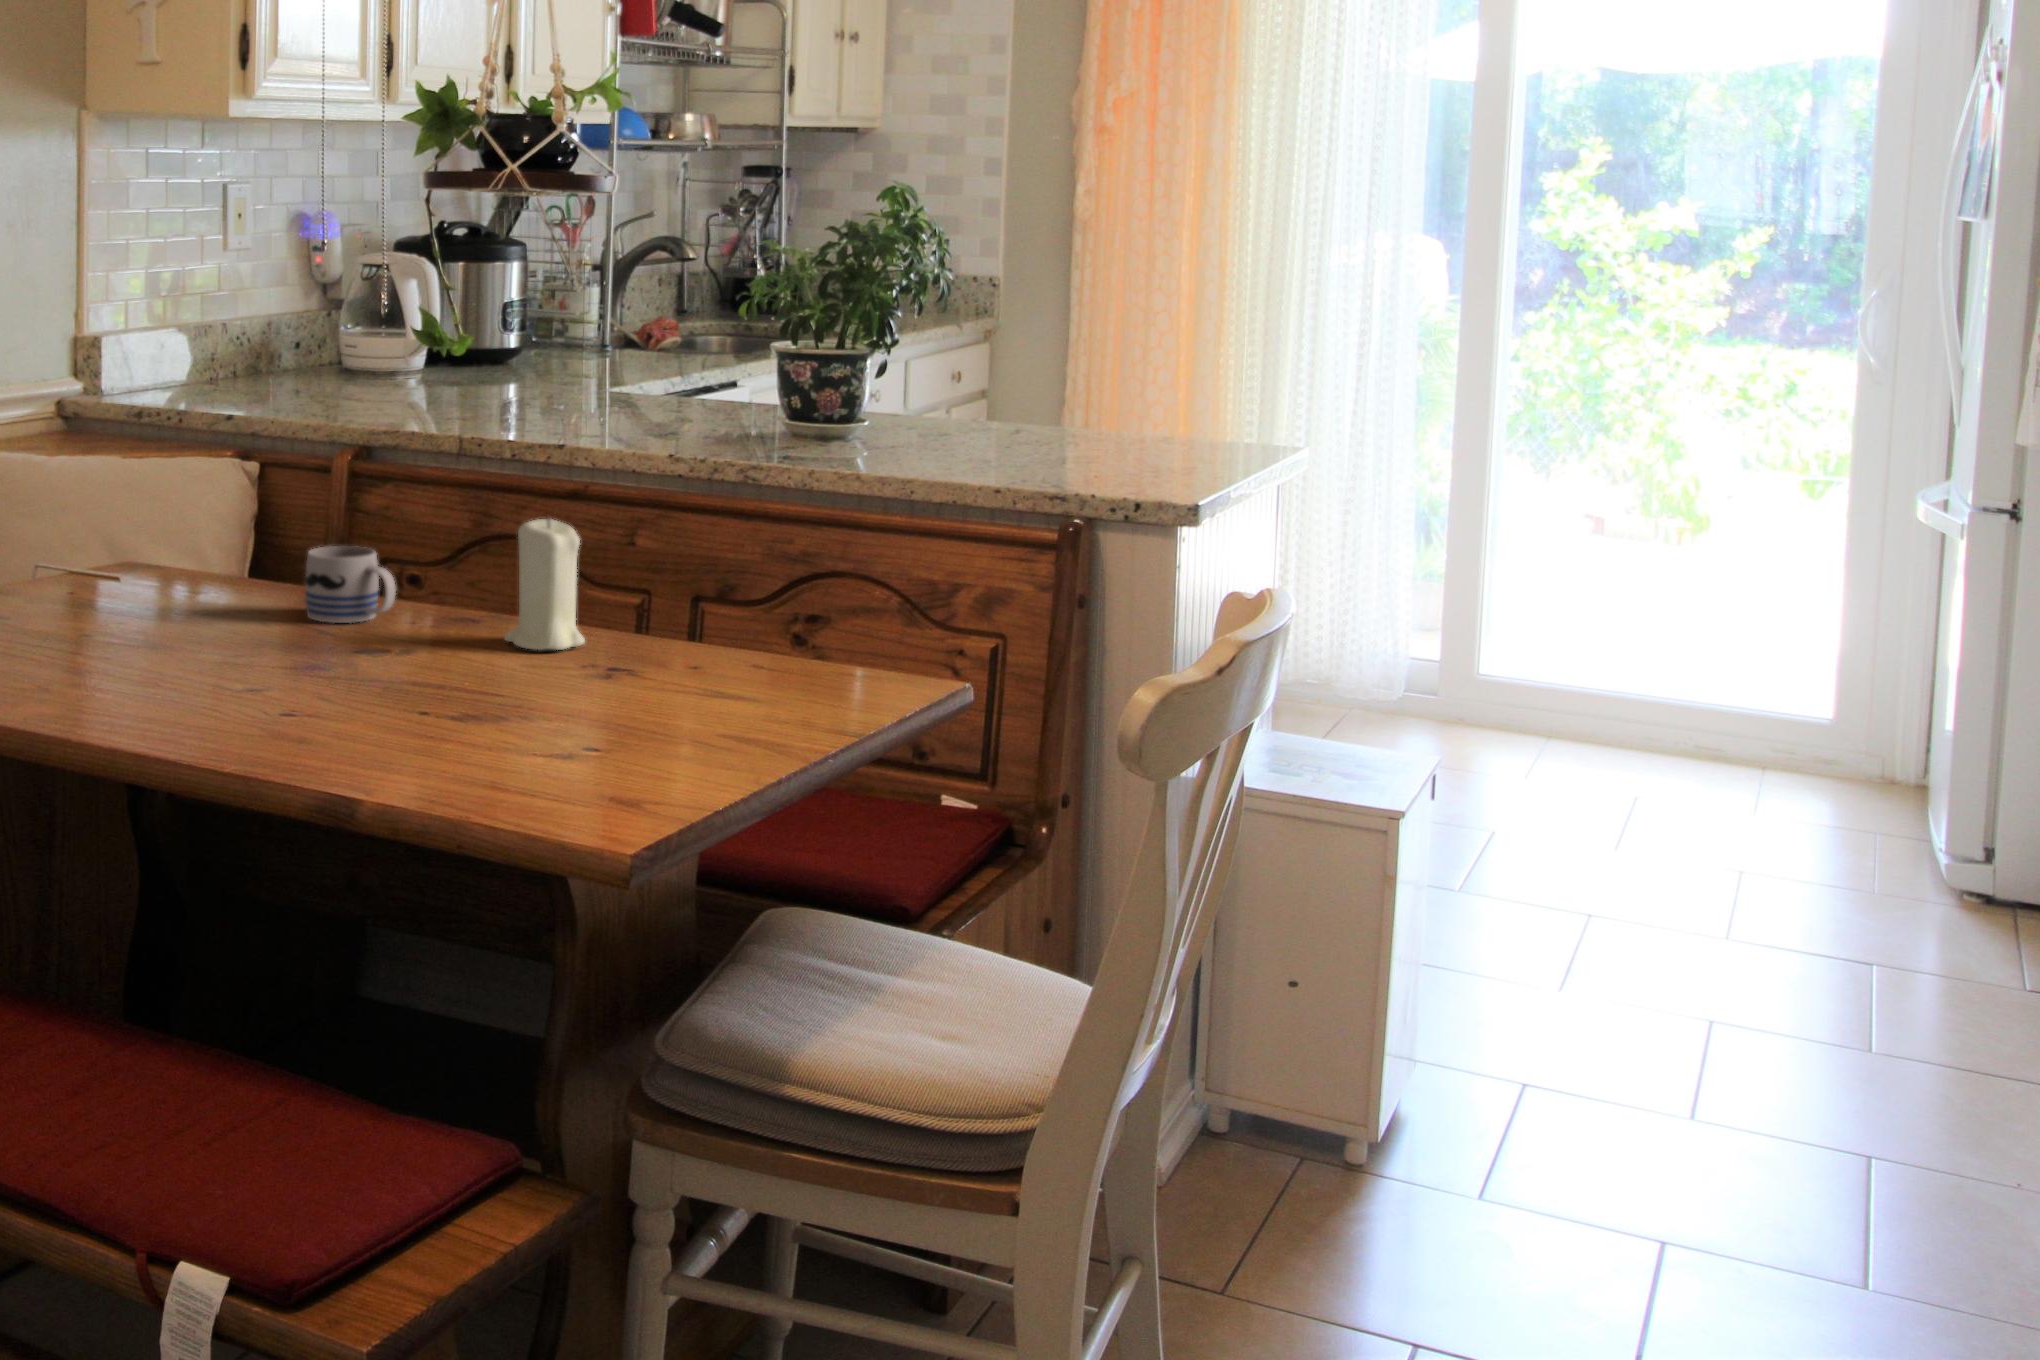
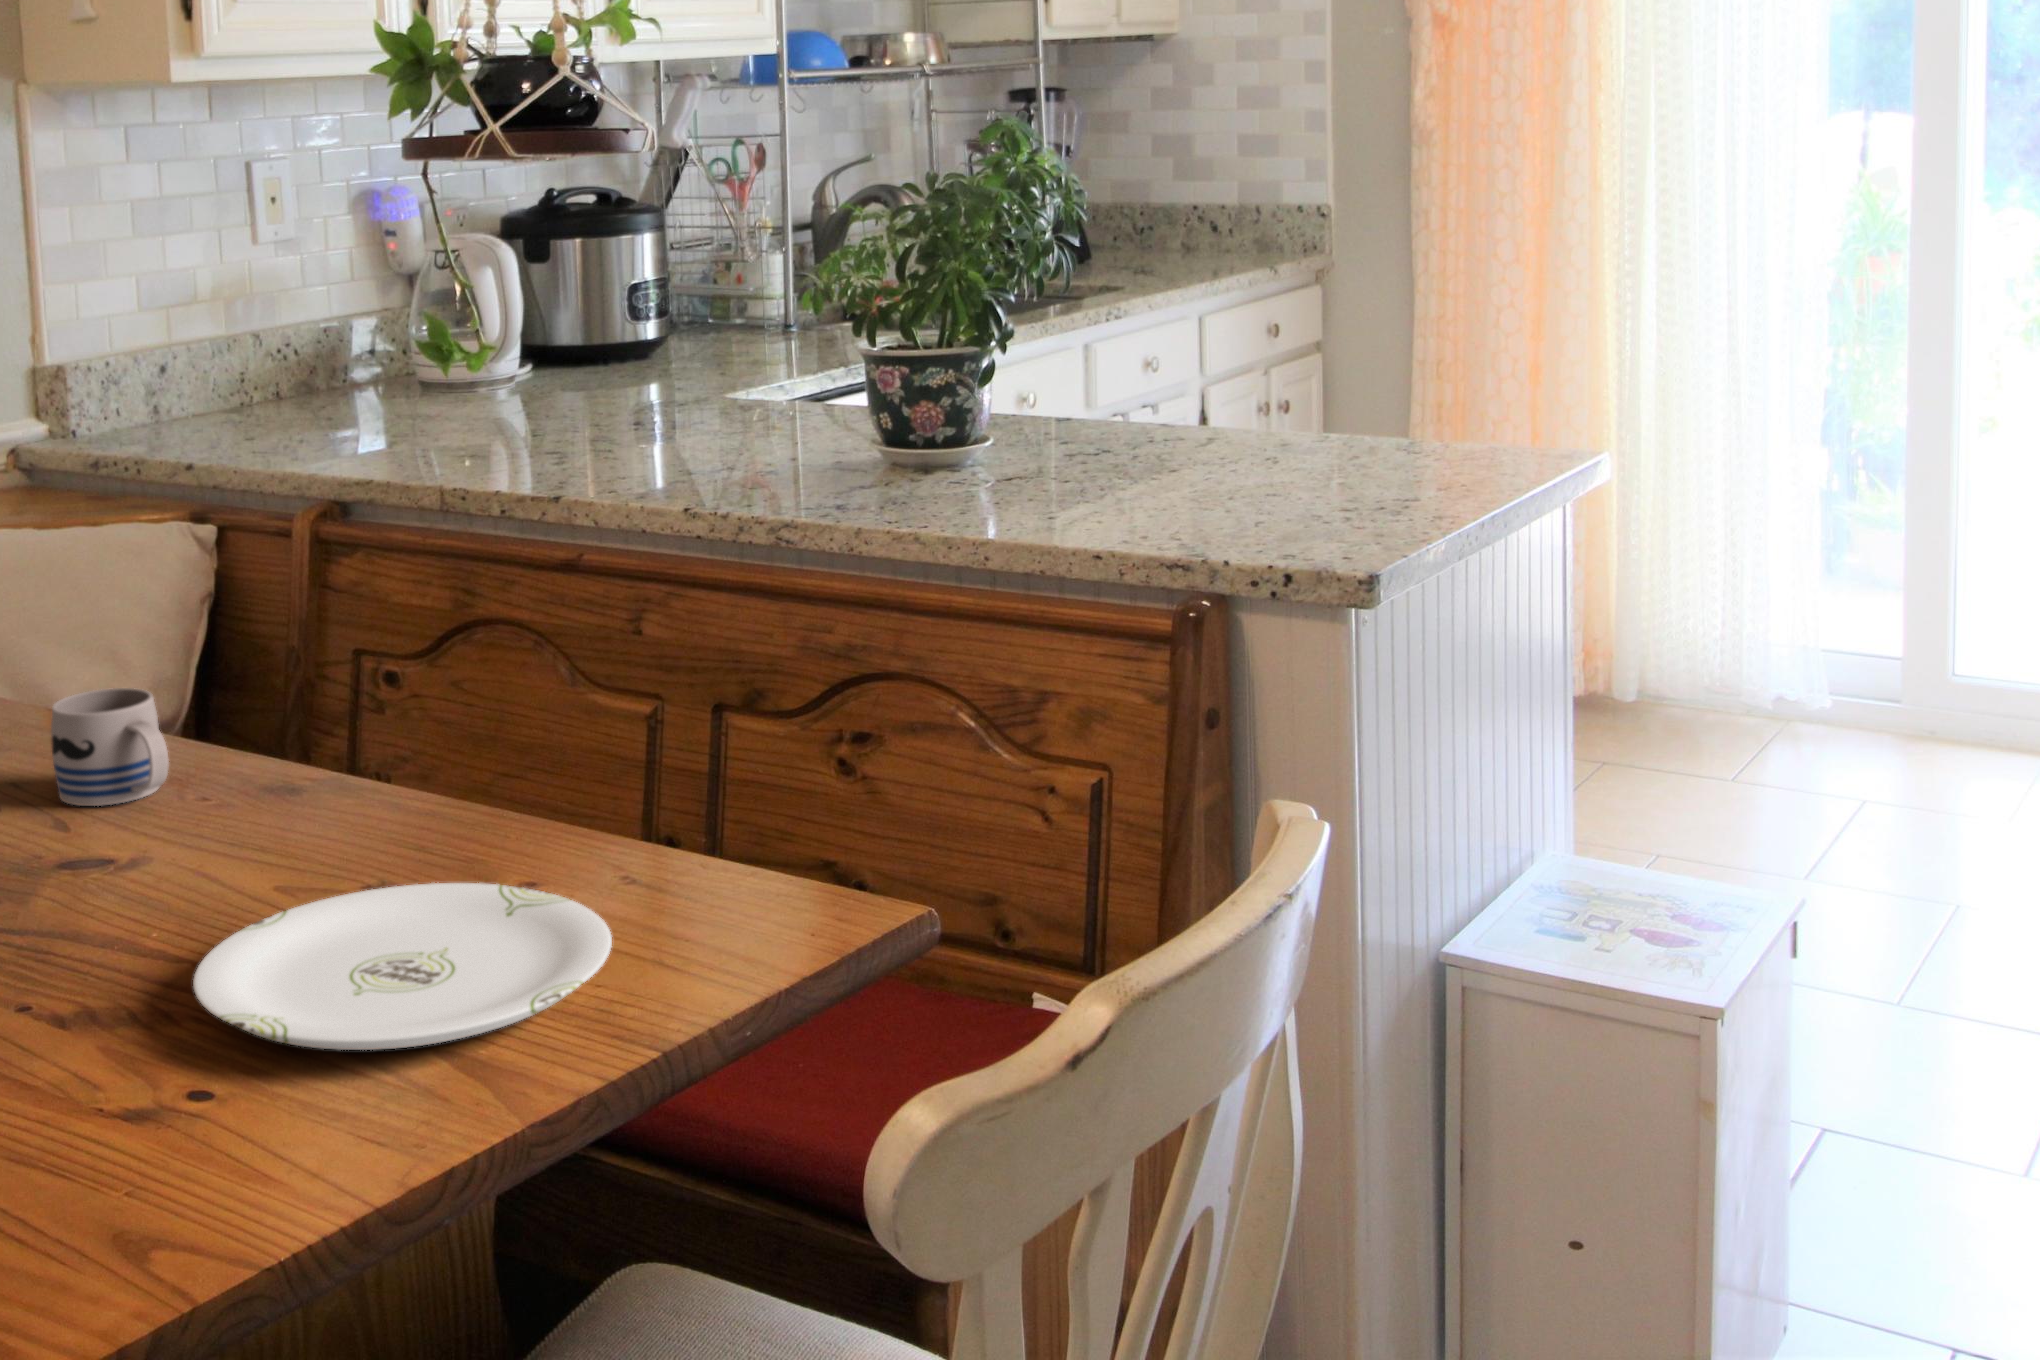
candle: present [505,518,585,650] -> none [291,654,401,857]
plate: none [538,657,800,731] -> present [193,883,612,1050]

